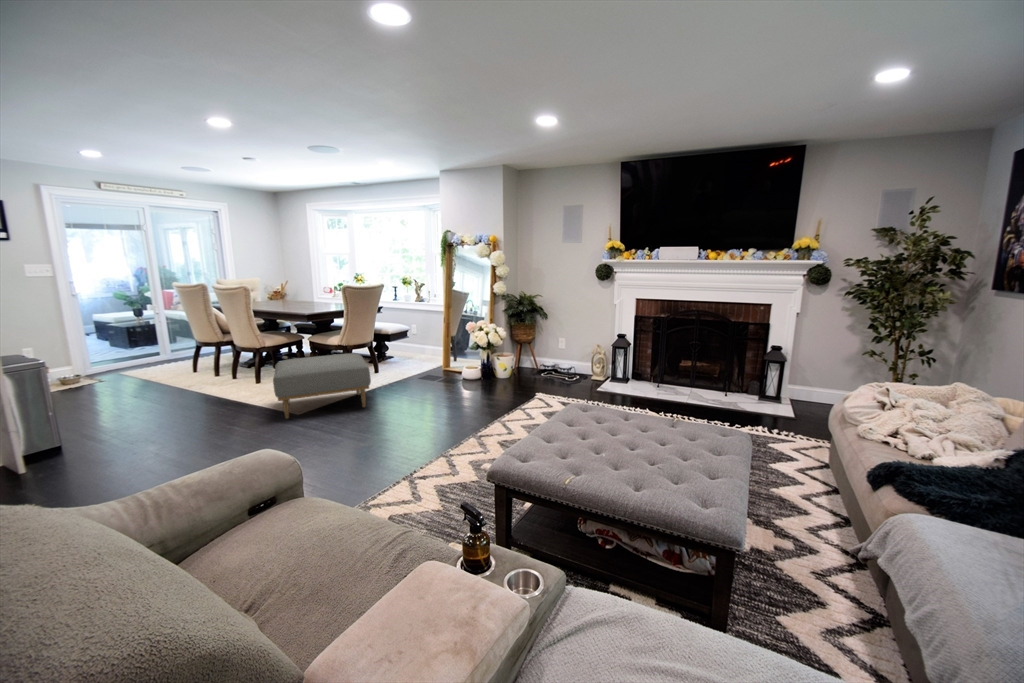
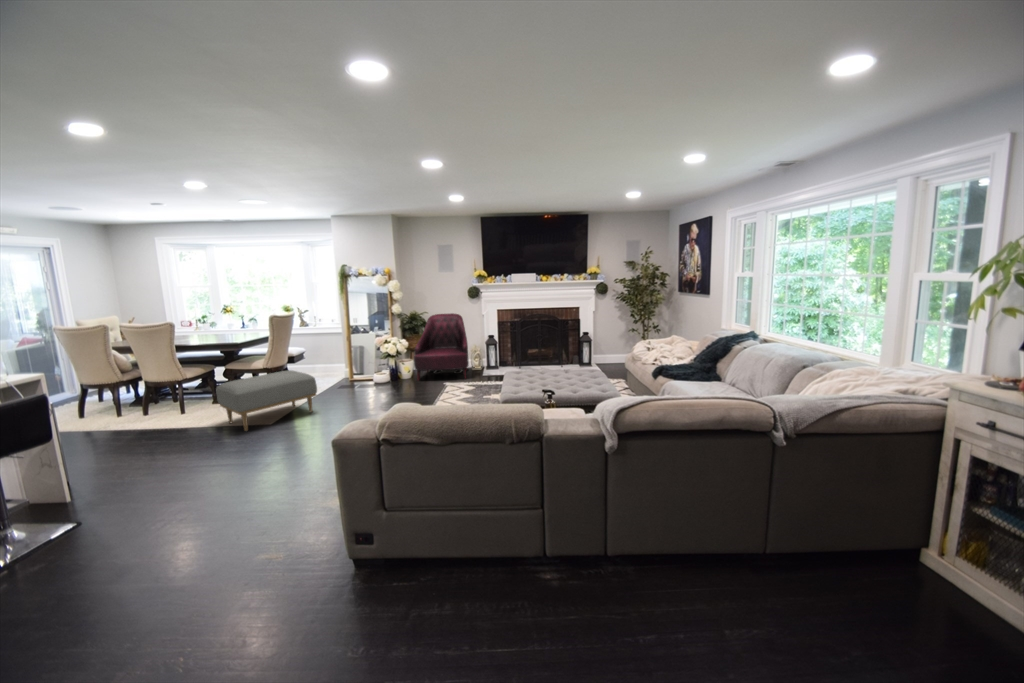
armchair: none [509,298,585,391] -> present [414,313,469,381]

